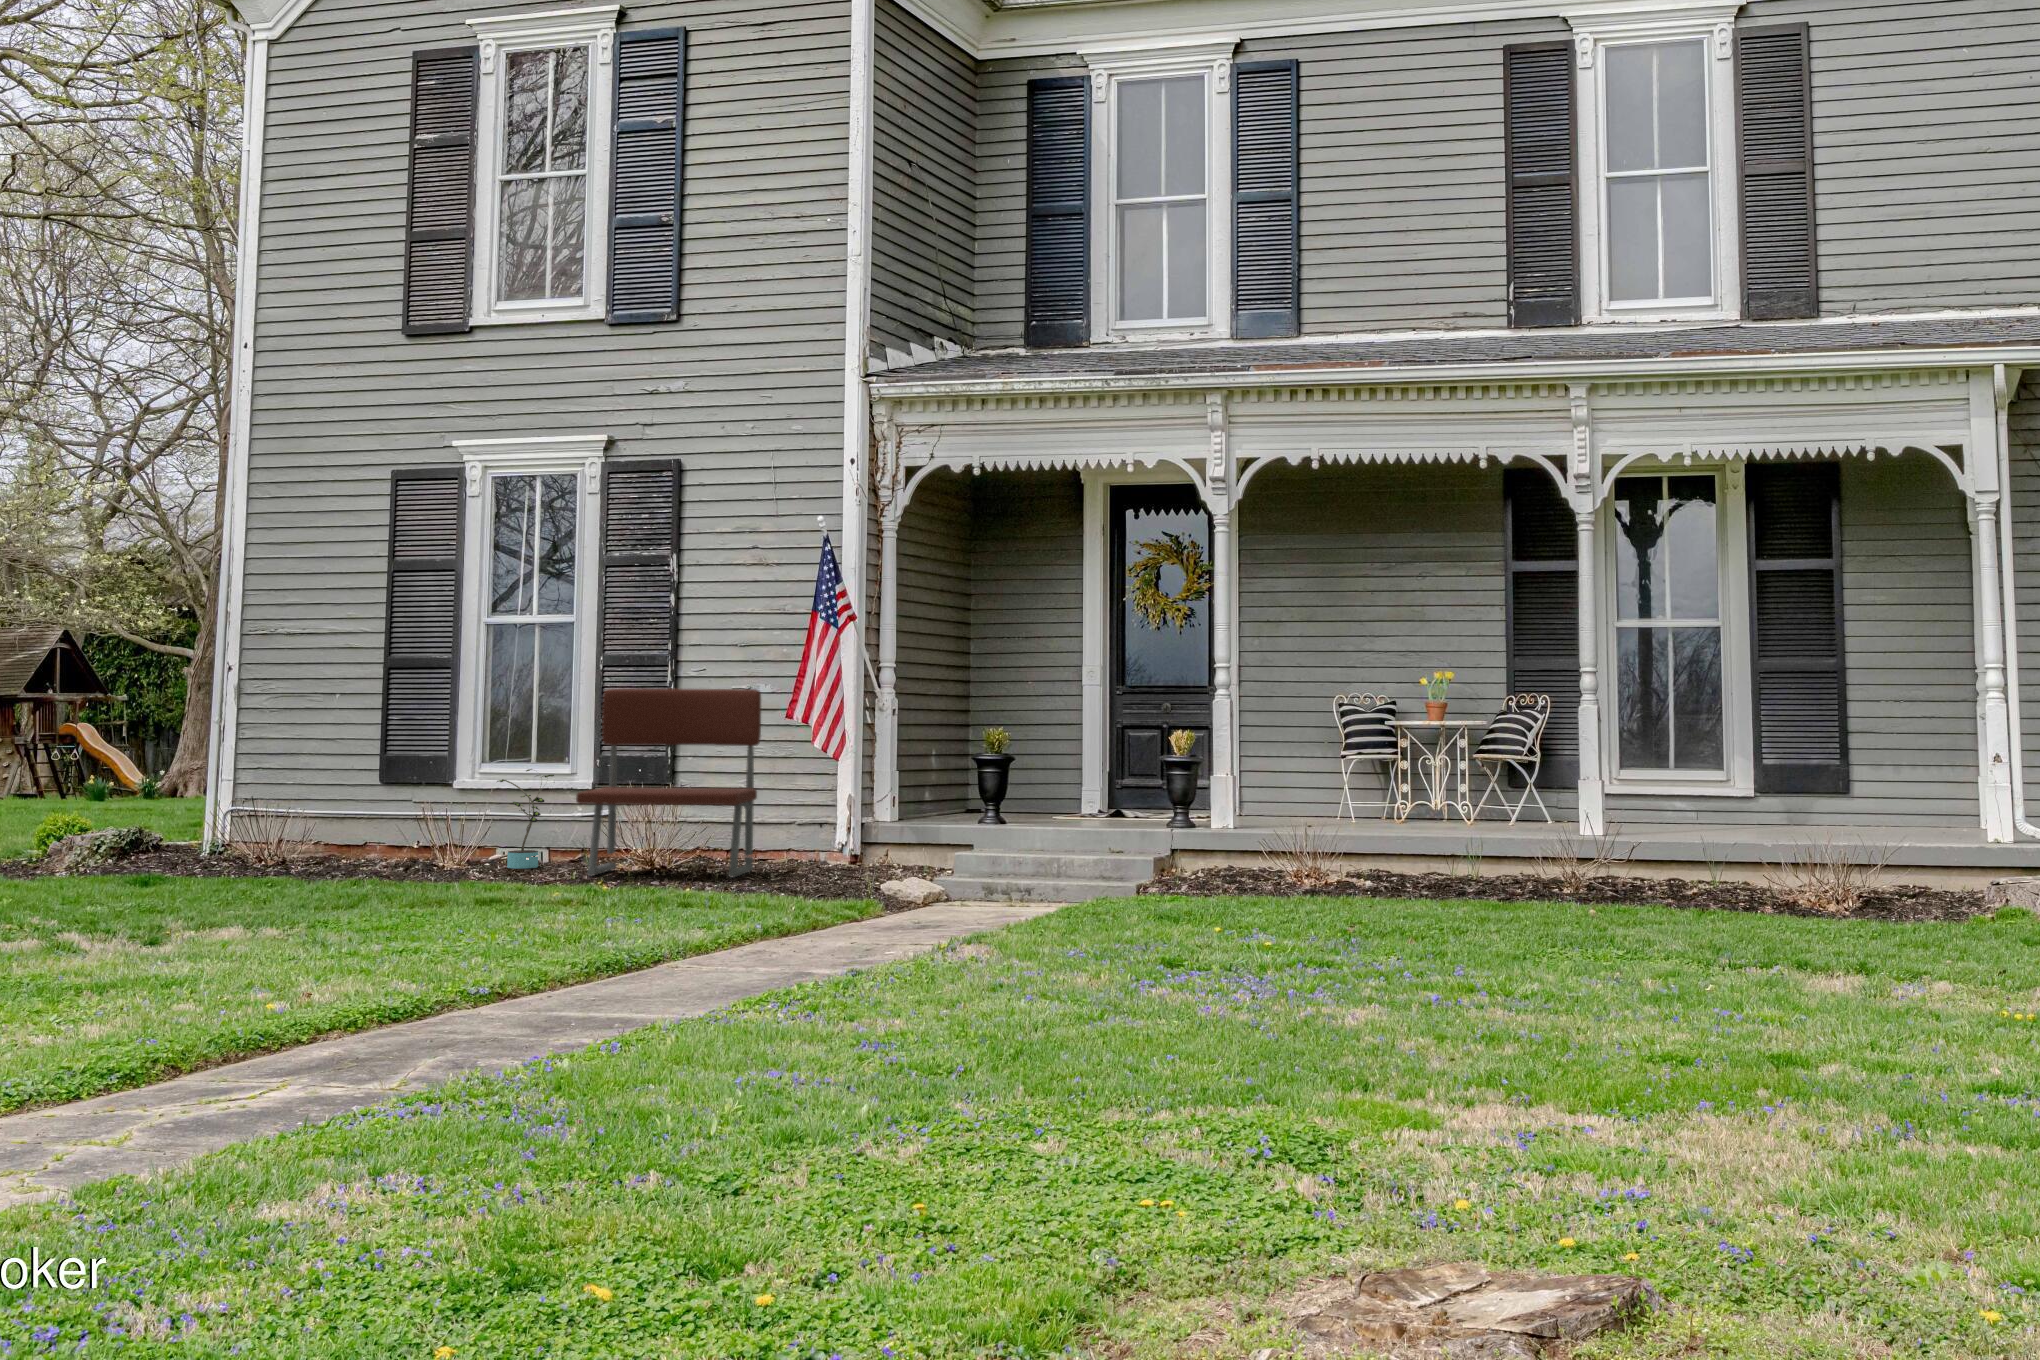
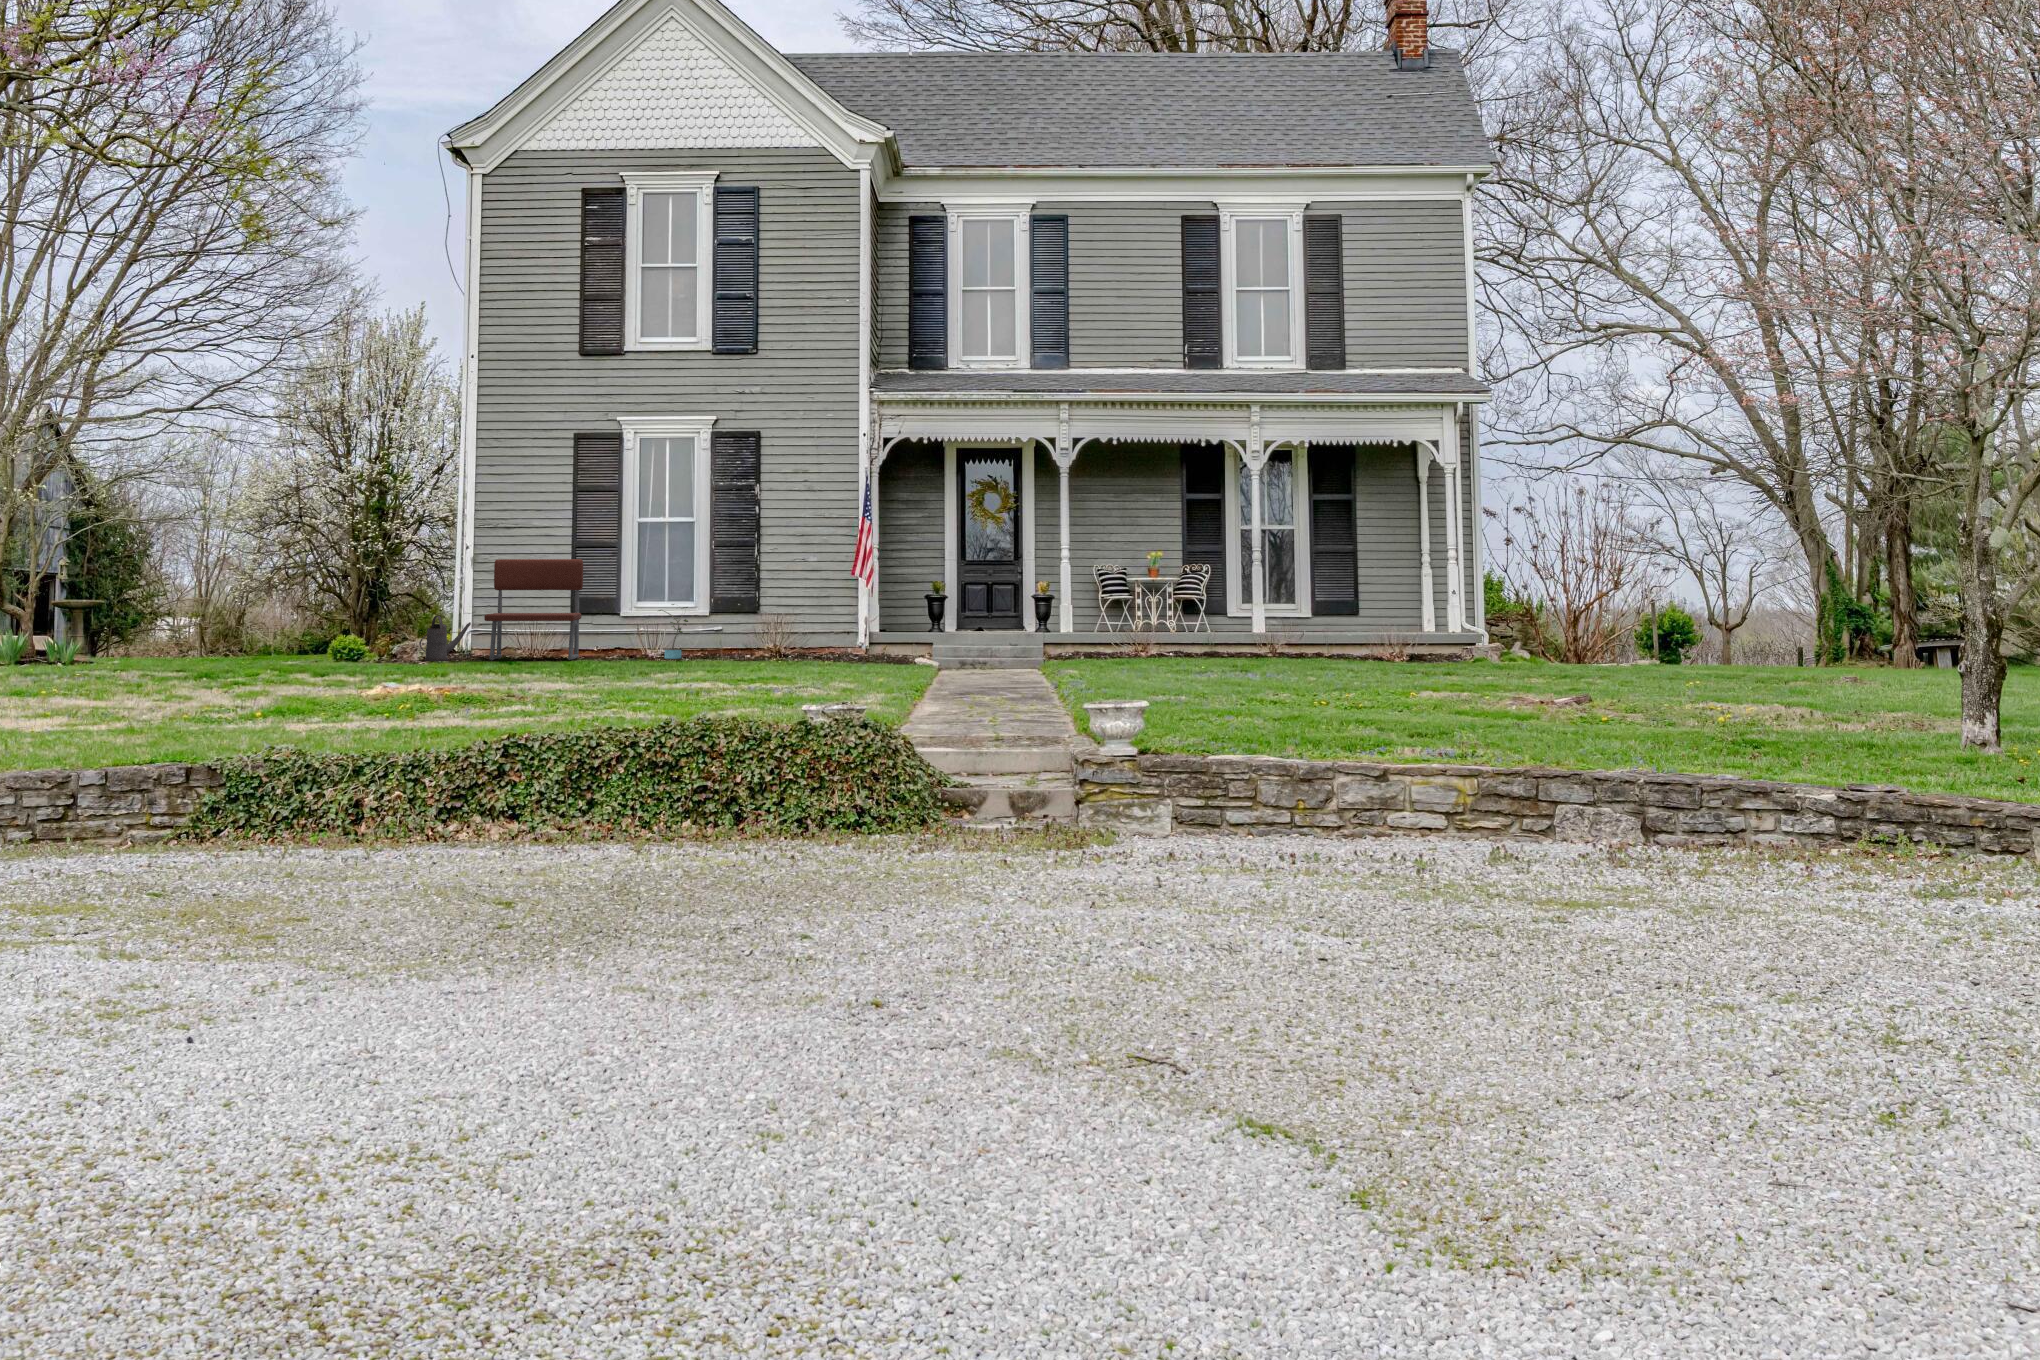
bench: present [576,689,761,878] -> present [484,559,583,660]
watering can: none [115,784,216,862] -> present [419,616,471,661]

